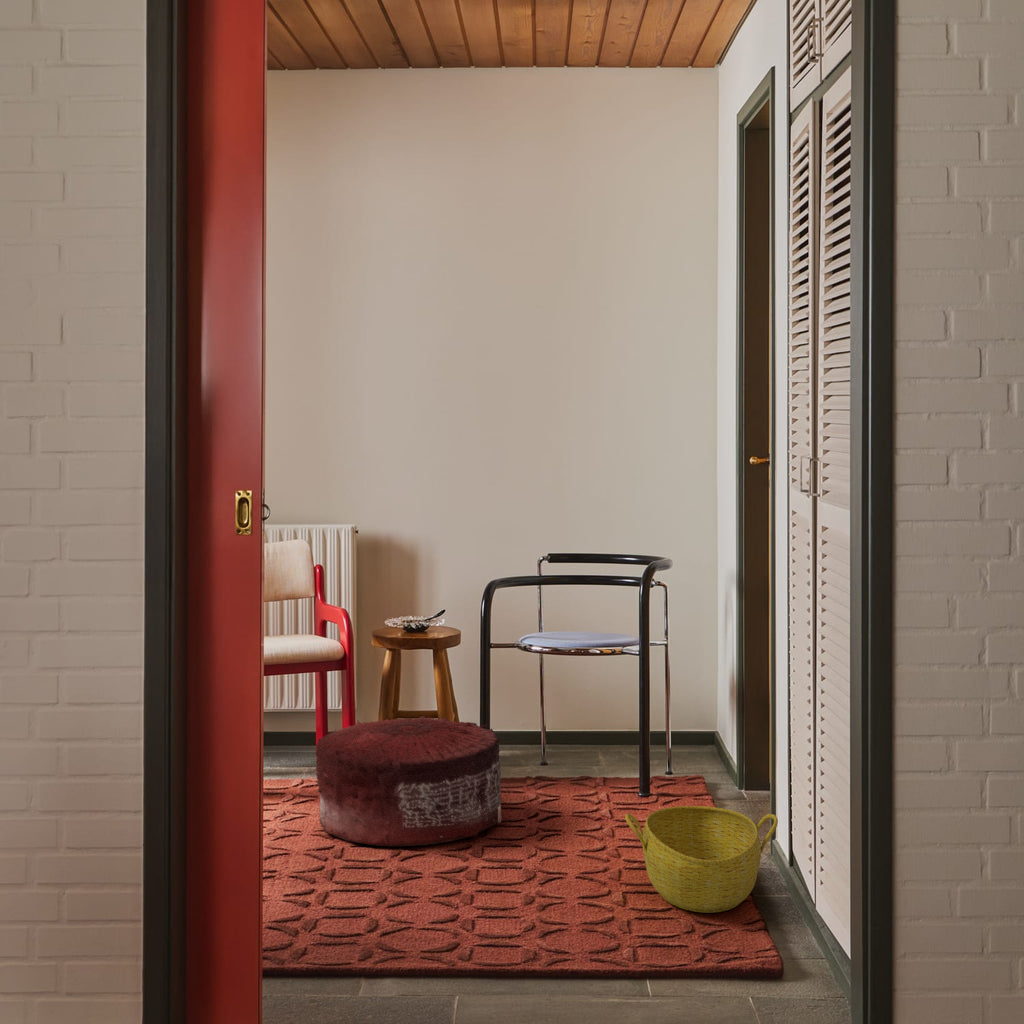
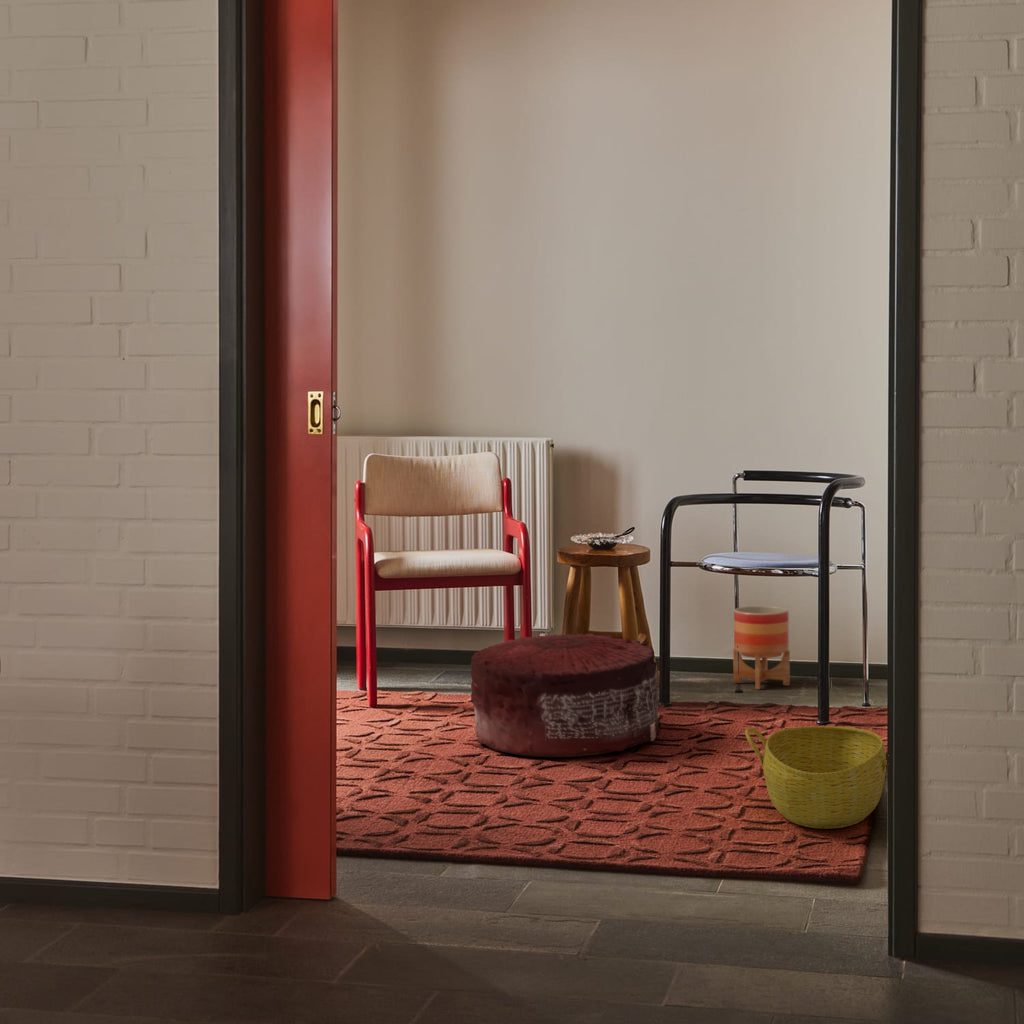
planter: none [539,682,591,761] -> present [733,606,790,689]

